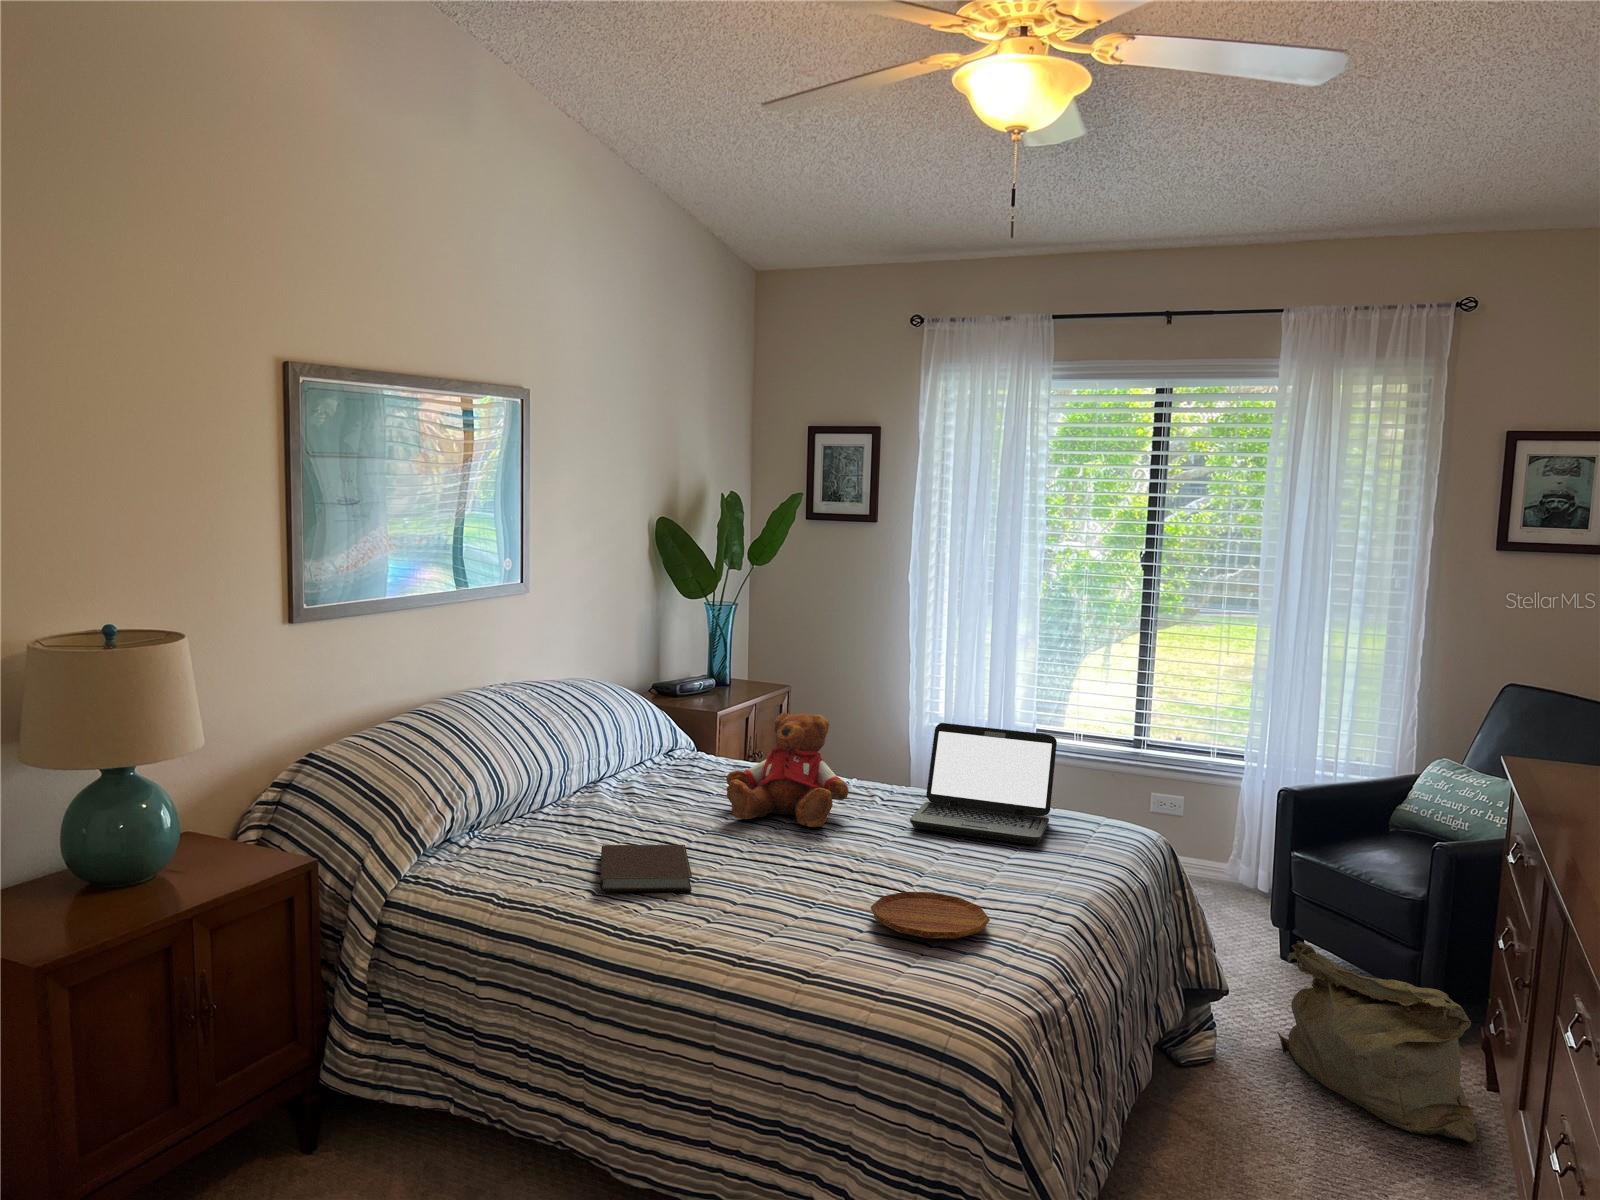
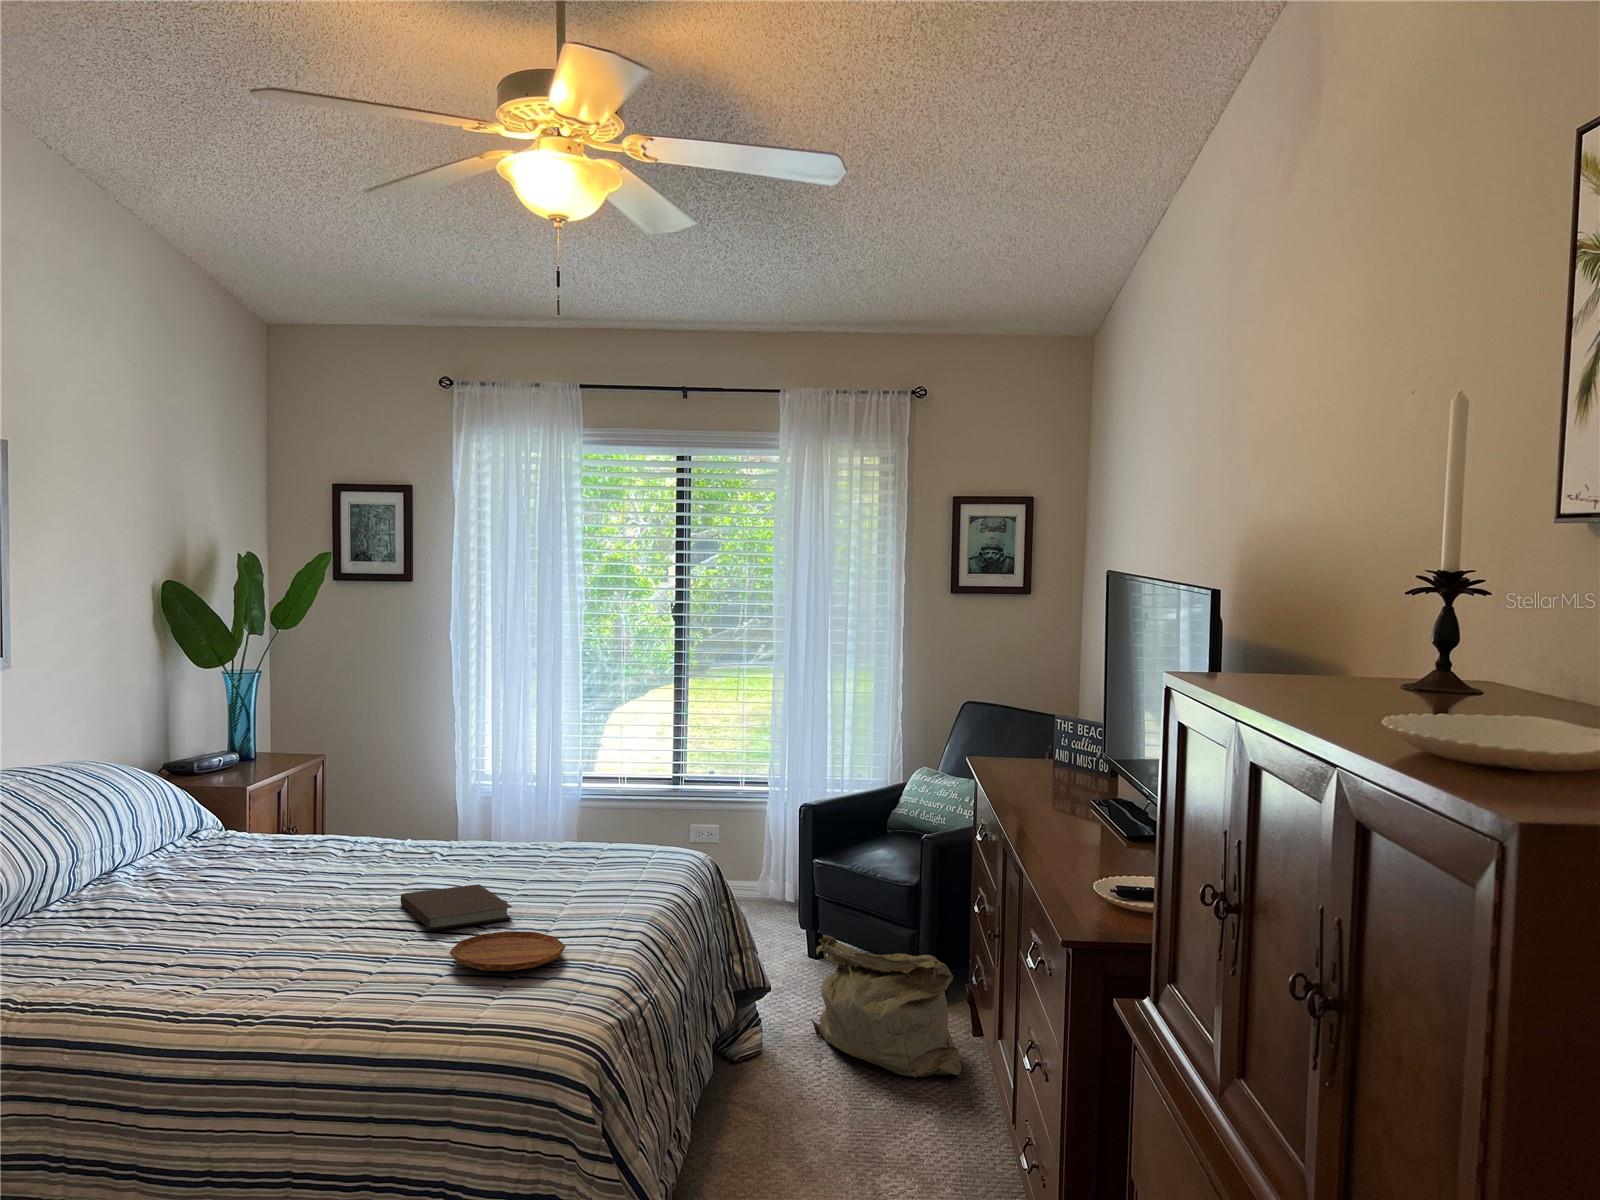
teddy bear: present [726,713,849,827] -> none [272,776,410,891]
laptop: present [910,723,1057,845] -> none [475,774,612,879]
notebook: present [600,845,692,891] -> present [401,884,512,930]

